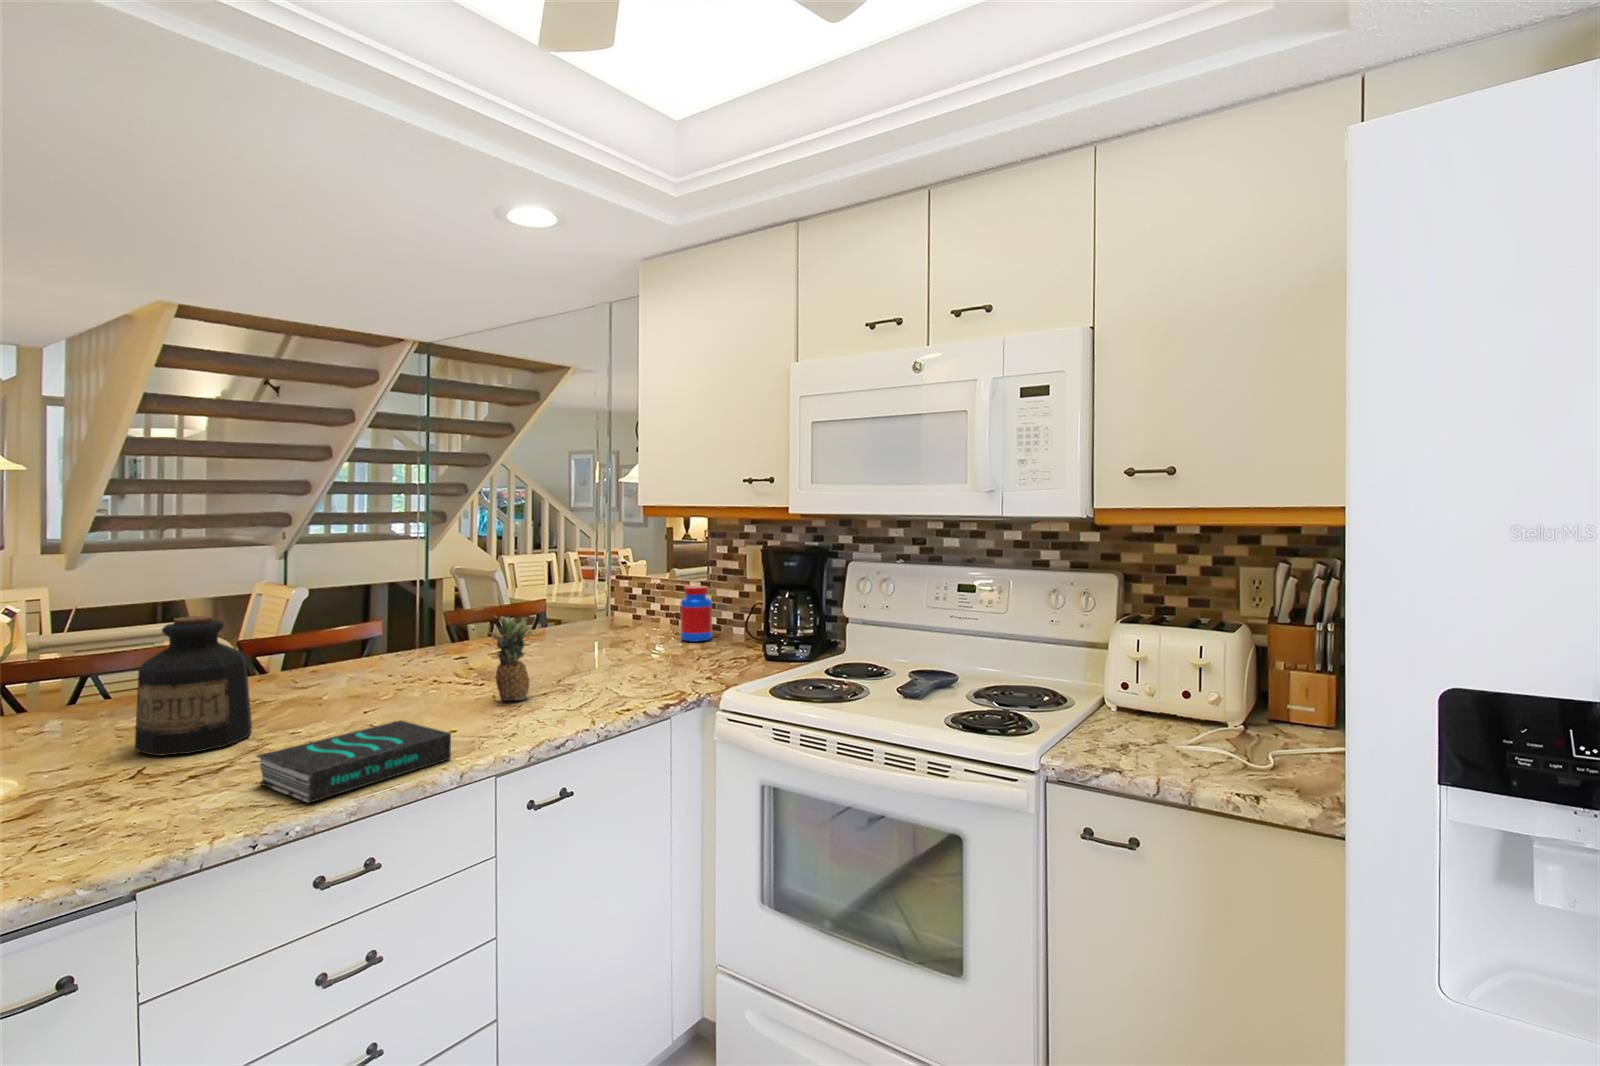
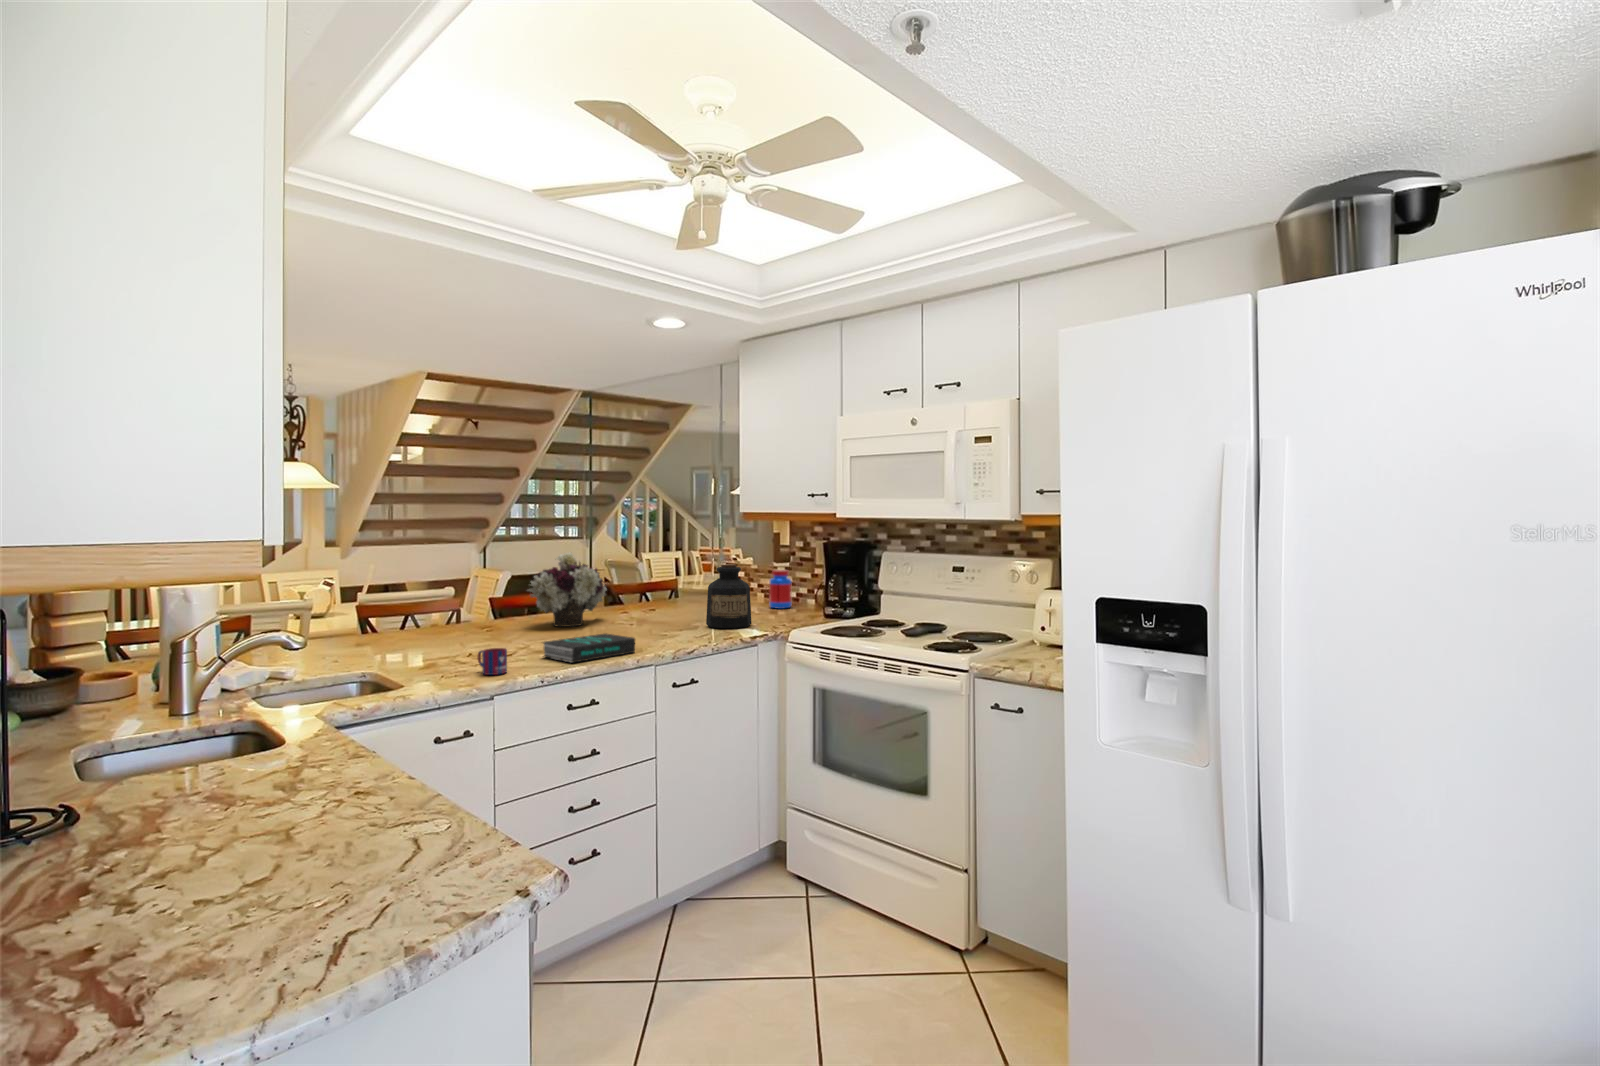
flower arrangement: none [280,569,428,690] -> present [528,553,607,627]
bottle: present [135,616,252,756] -> present [706,564,752,628]
fruit: present [490,616,534,701] -> none [649,580,678,632]
mug: none [73,795,143,864] -> present [478,648,507,675]

